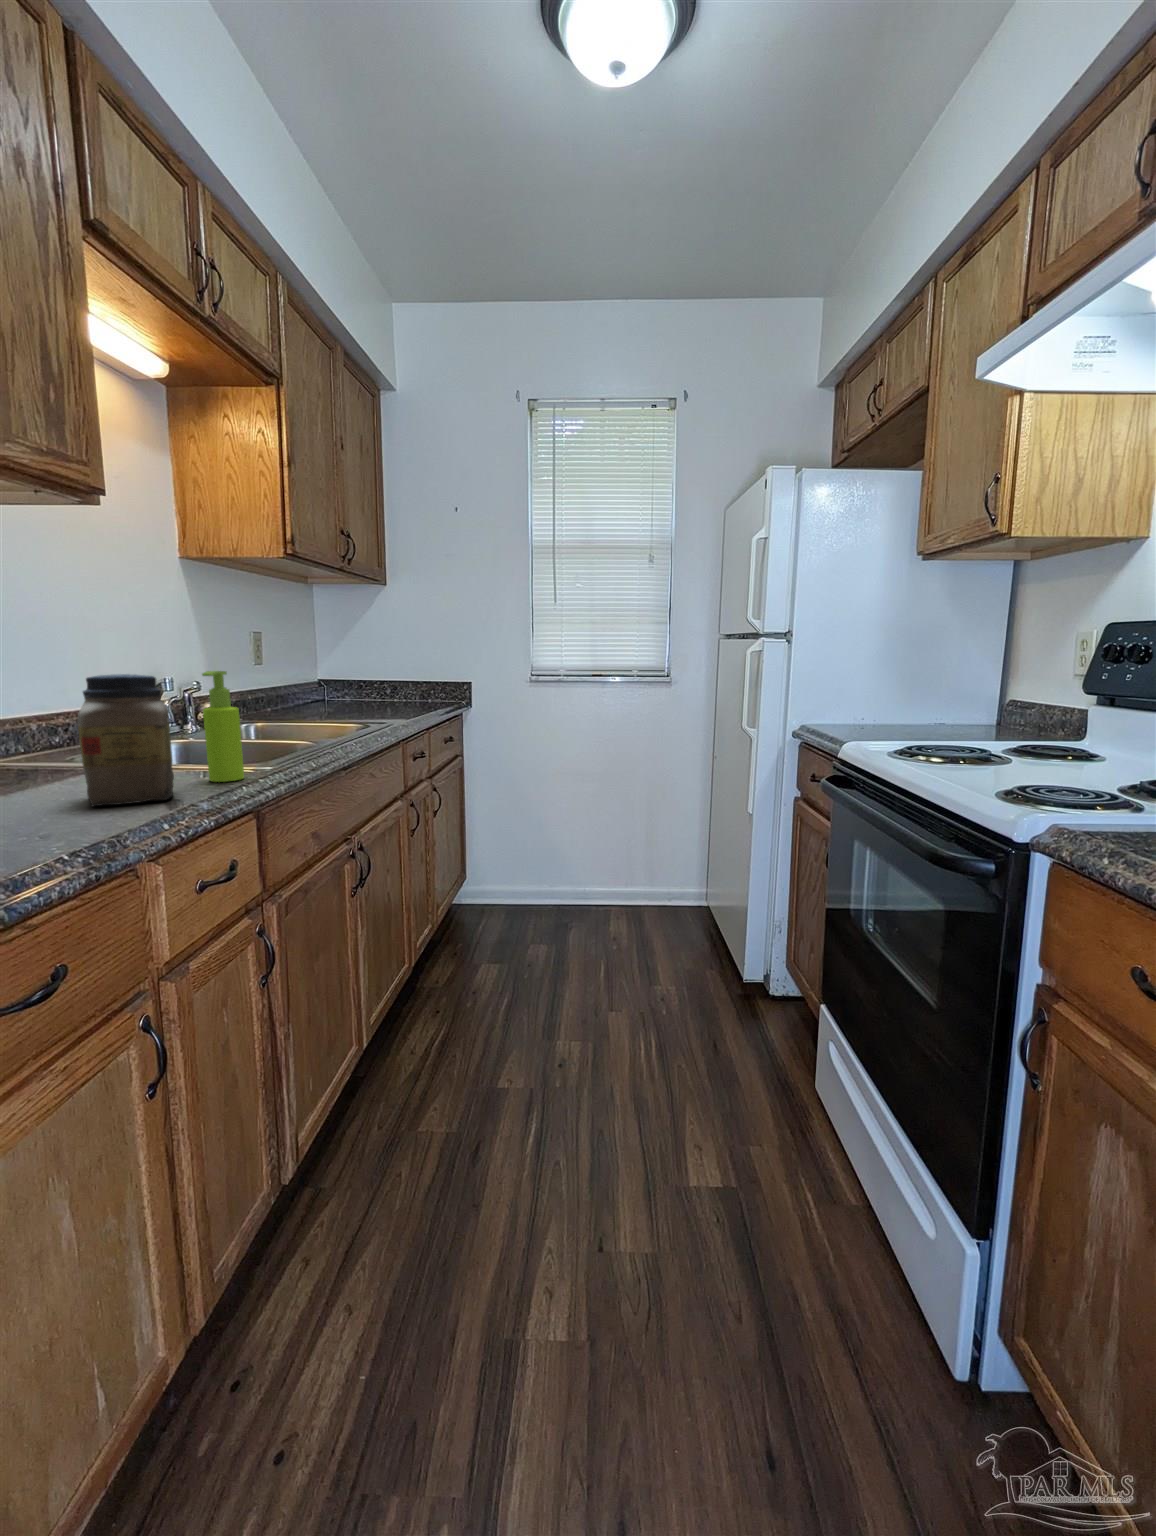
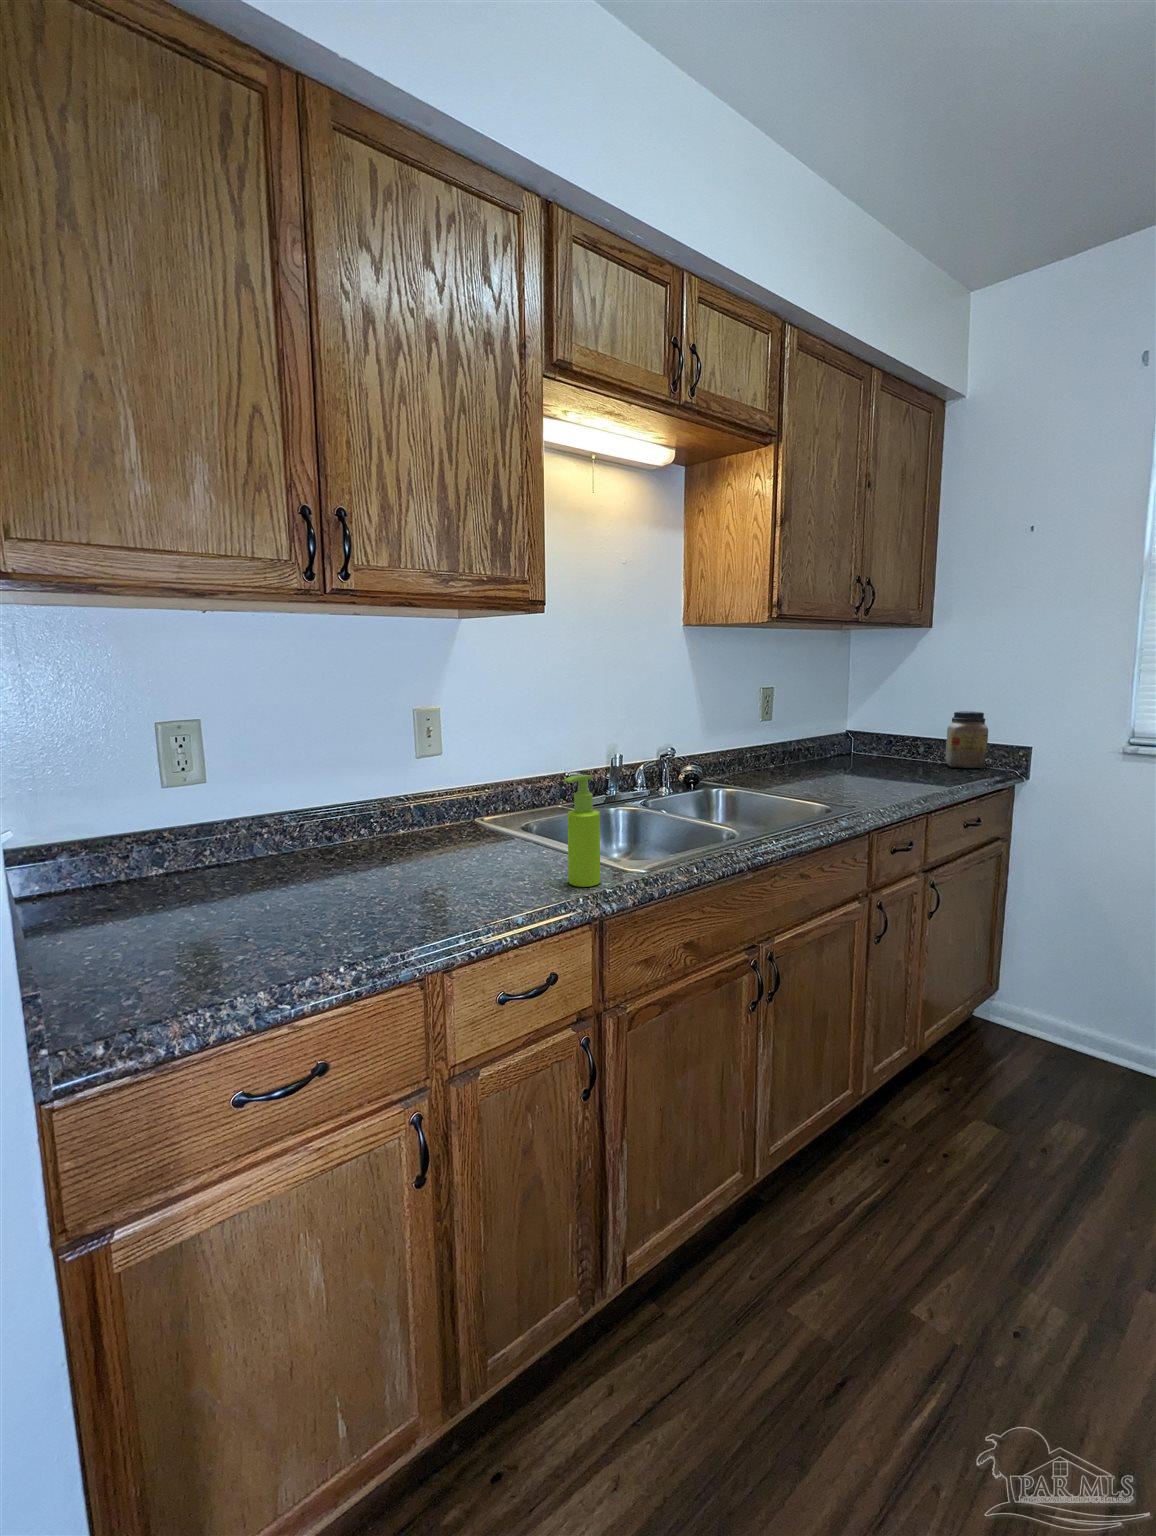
jar: present [78,674,174,807] -> present [945,711,988,768]

